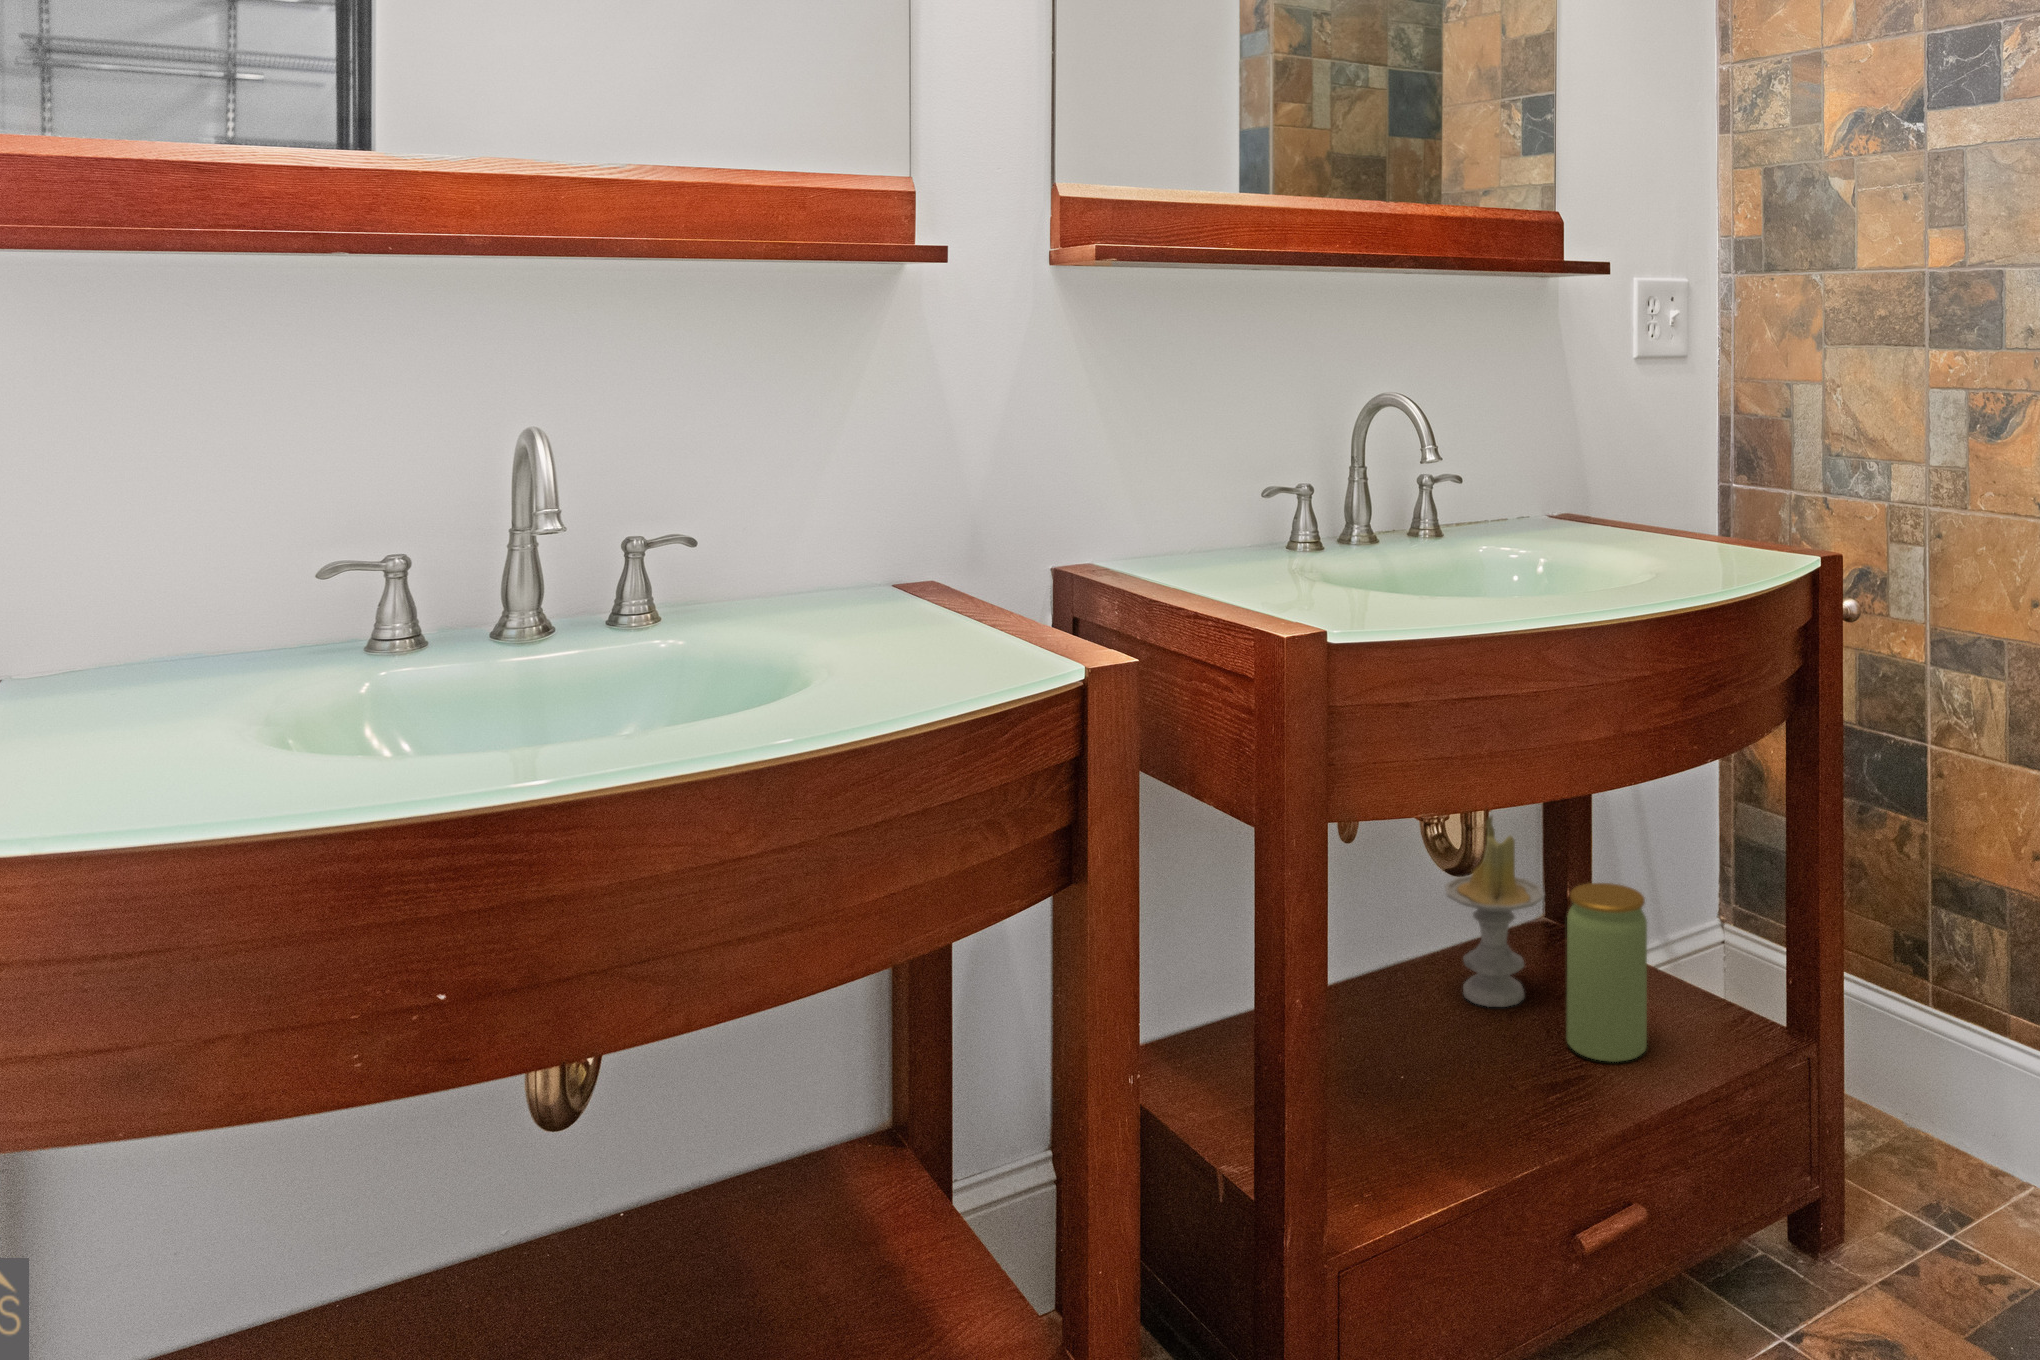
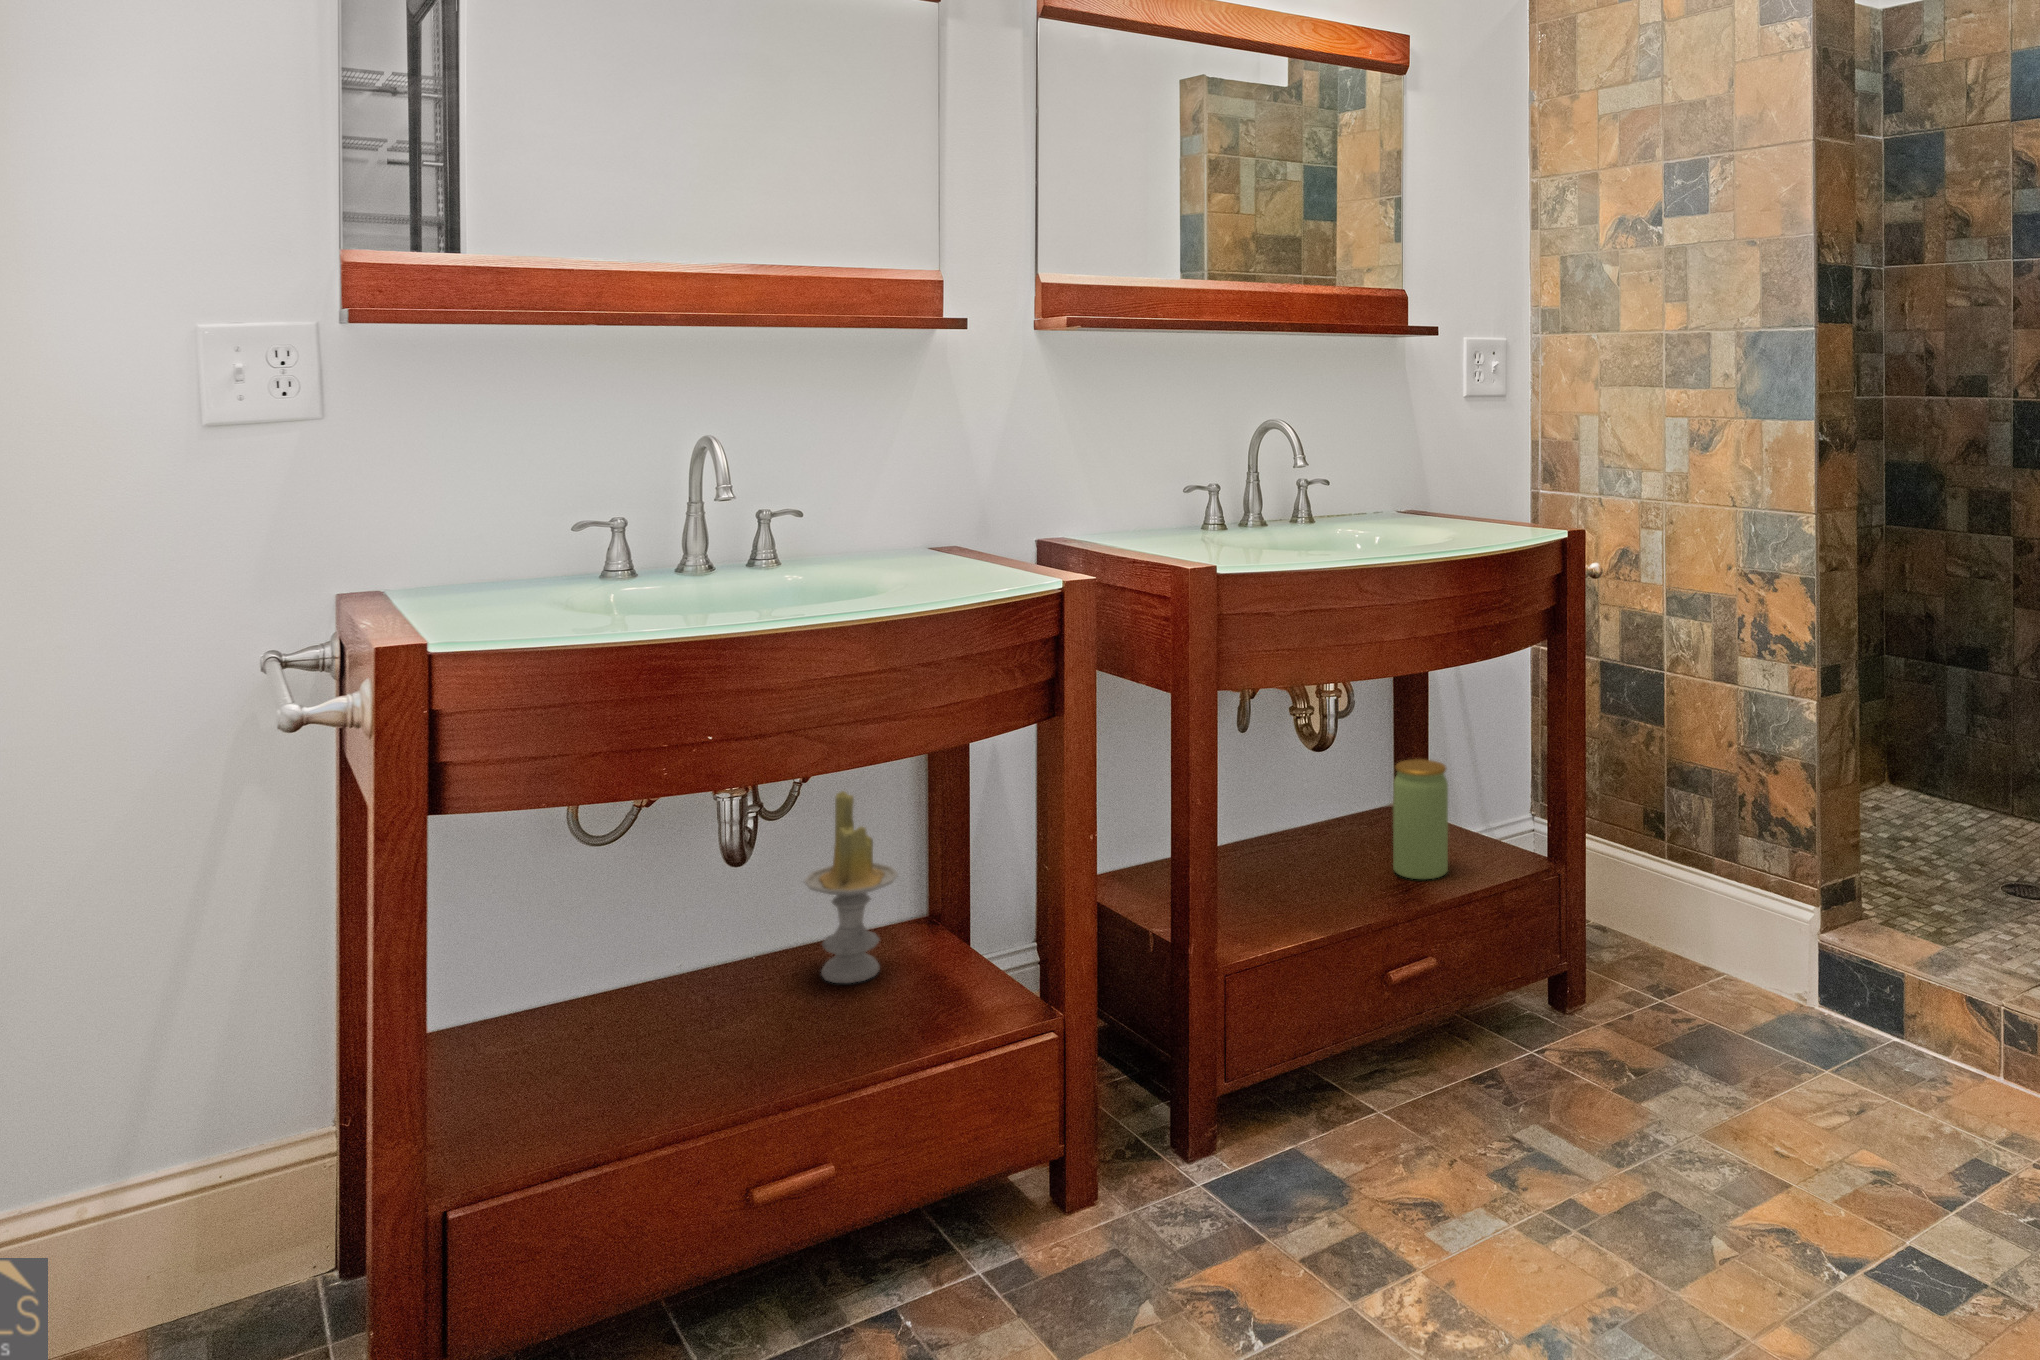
candle: present [1445,816,1544,1007] -> present [805,791,898,983]

